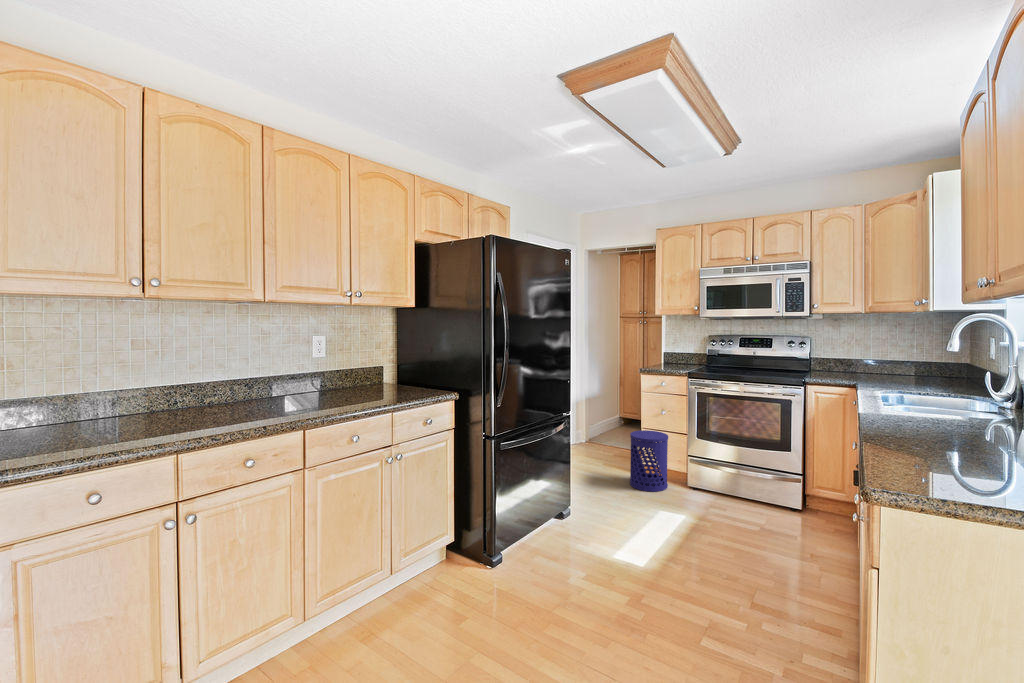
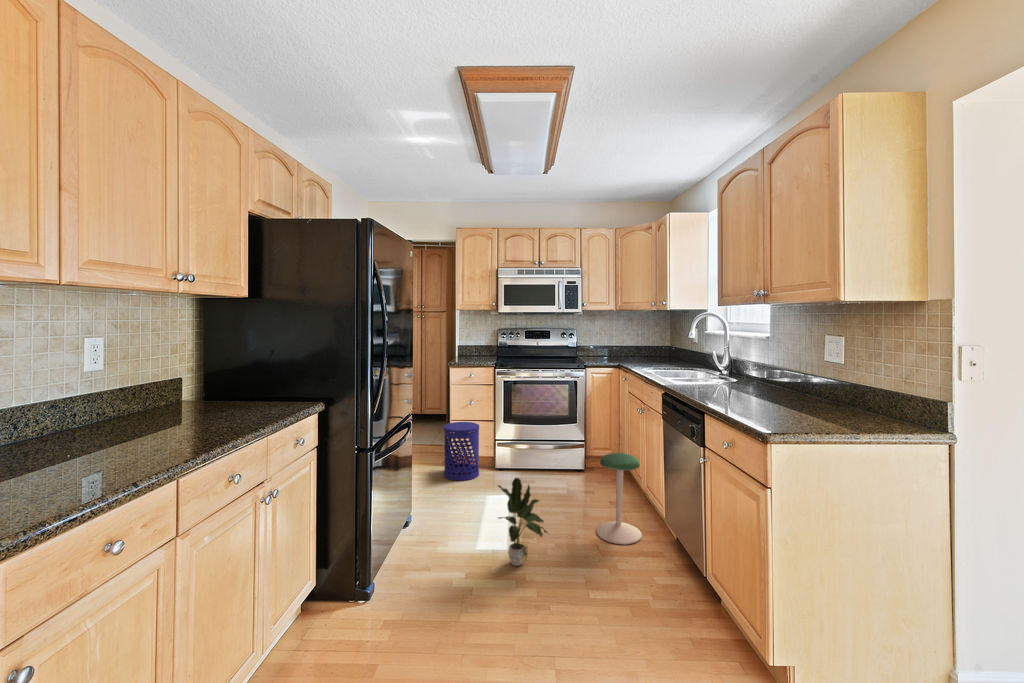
stool: none [760,490,825,609] -> present [596,453,642,544]
potted plant: none [611,491,675,586] -> present [498,478,548,566]

